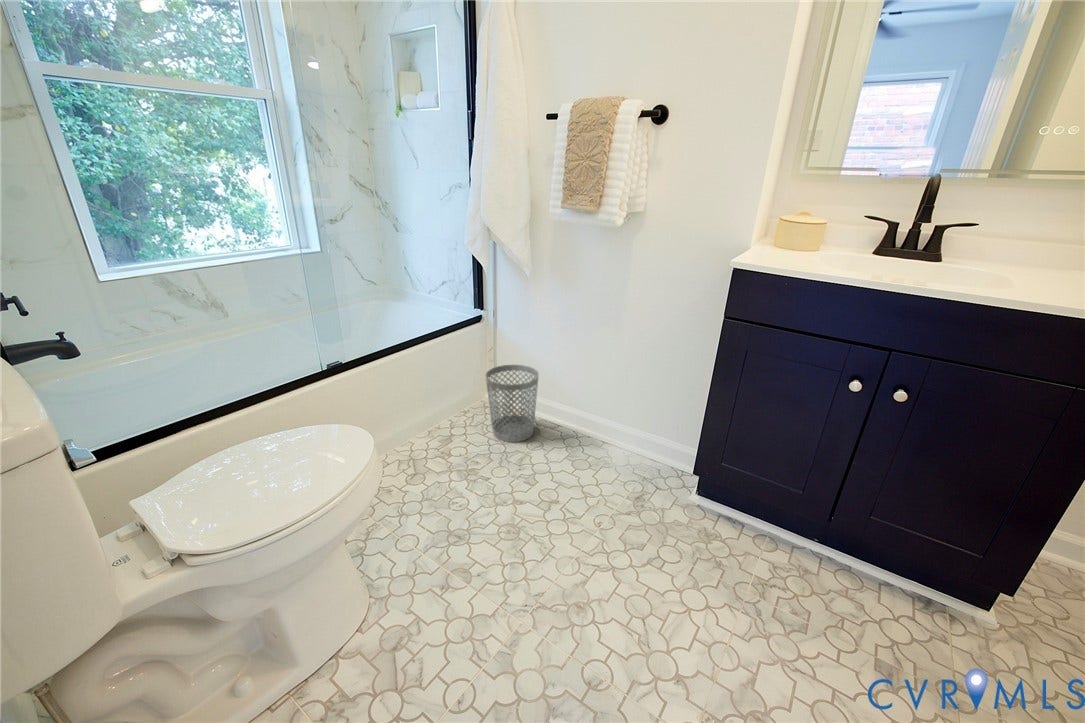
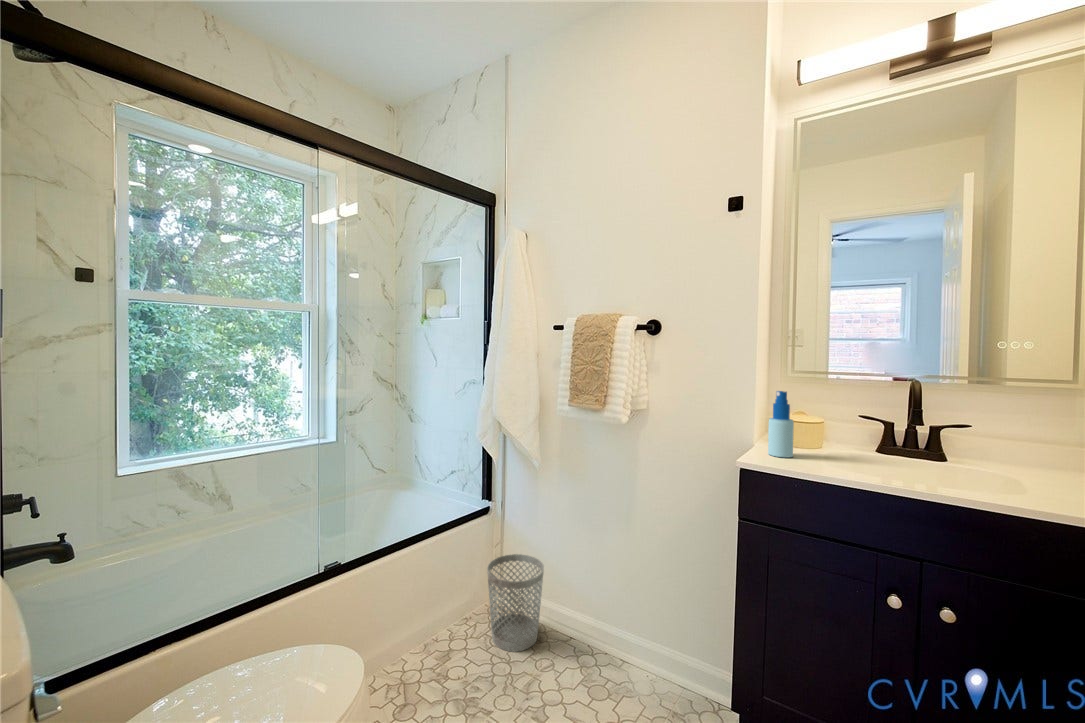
spray bottle: none [762,185,794,256] -> present [768,391,794,457]

